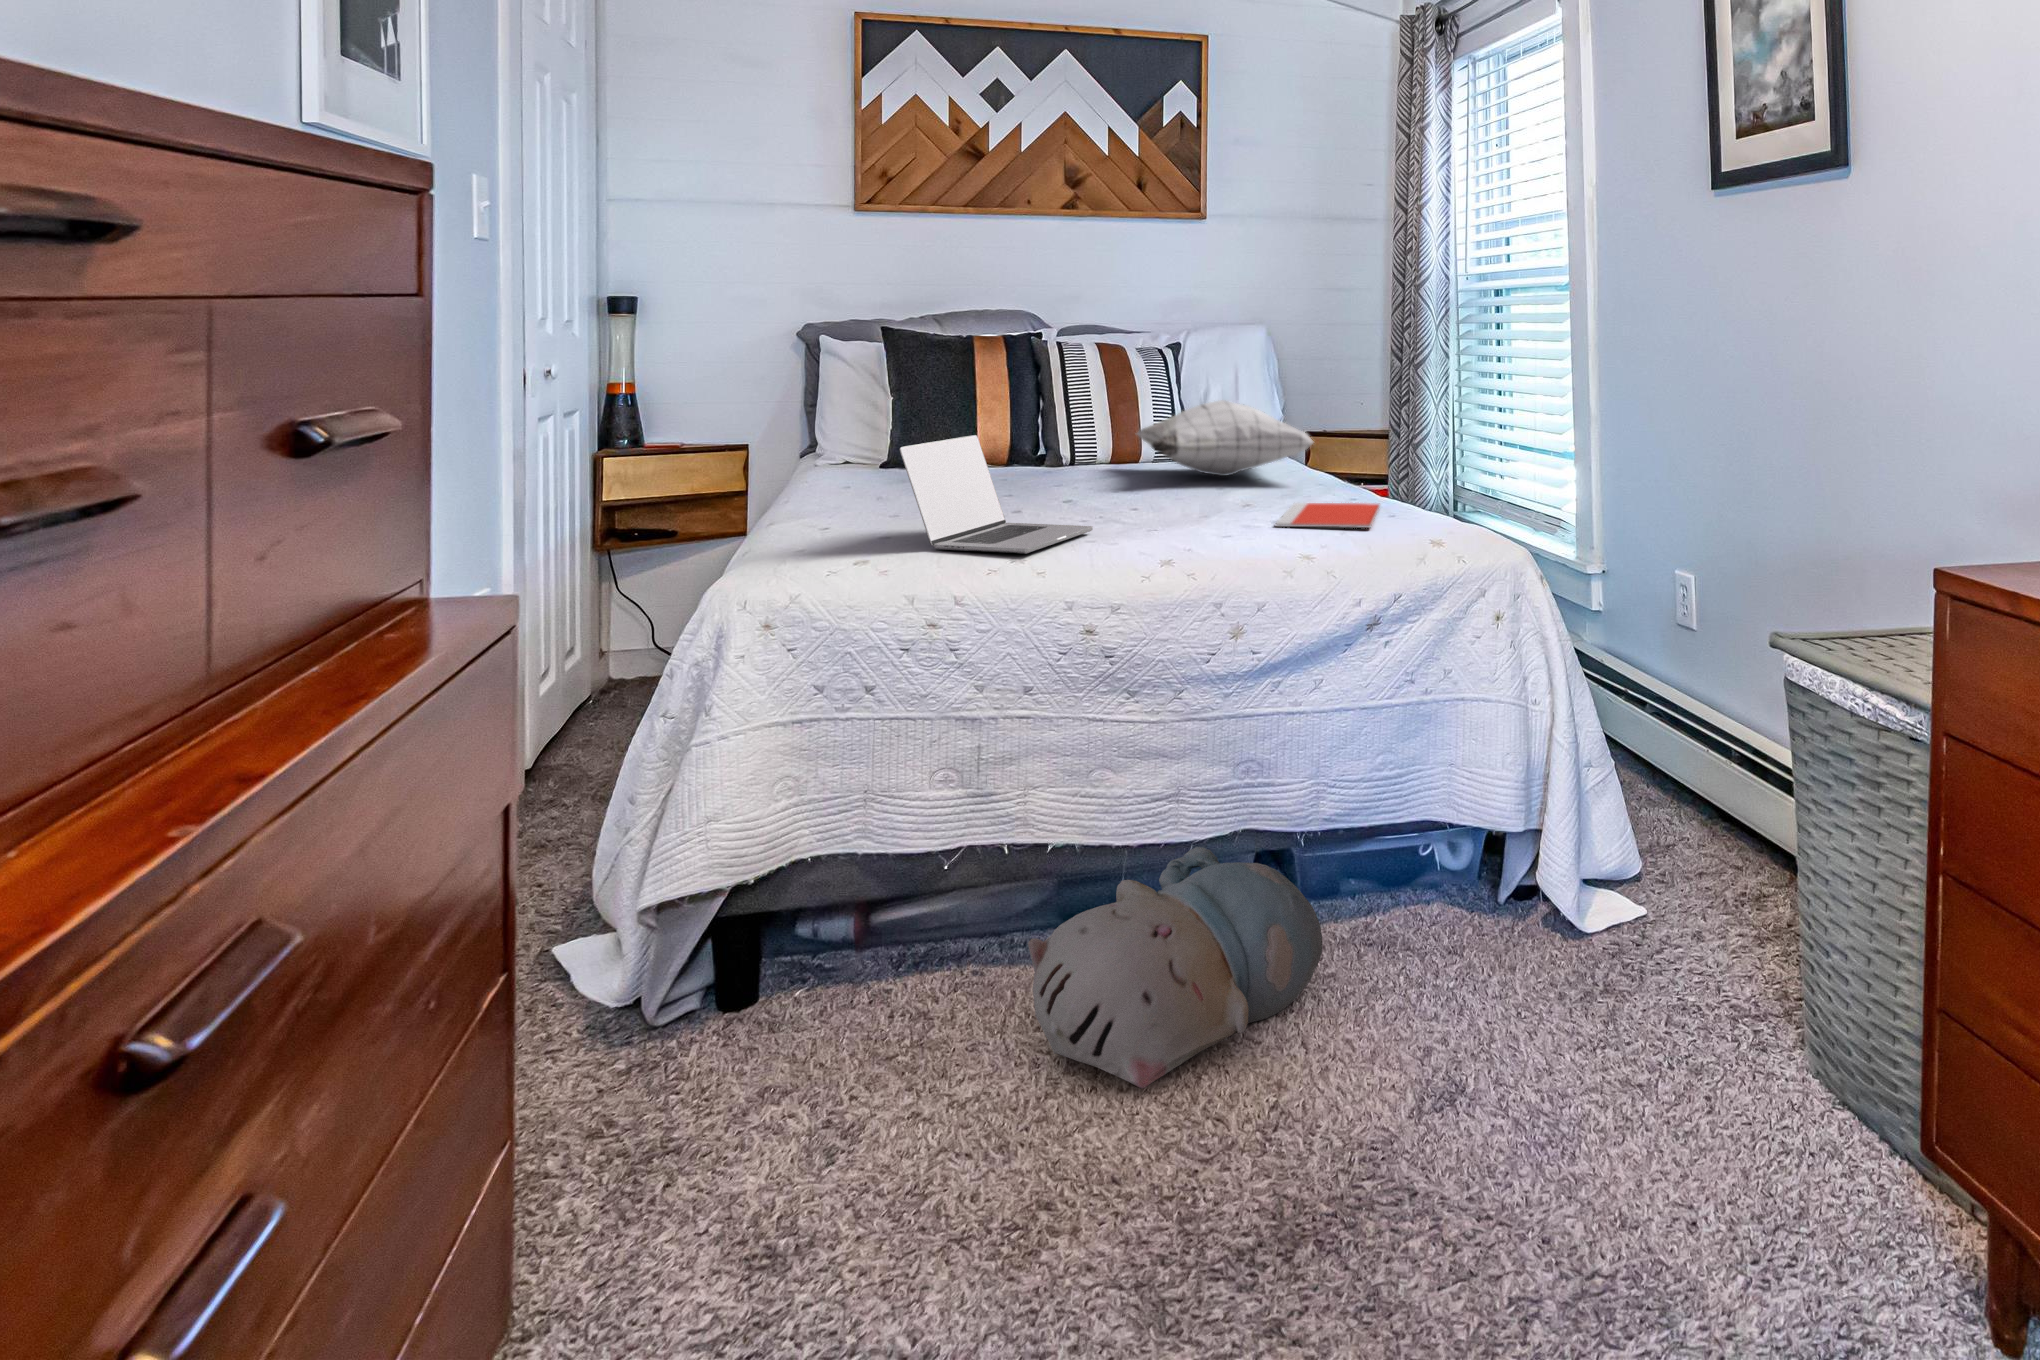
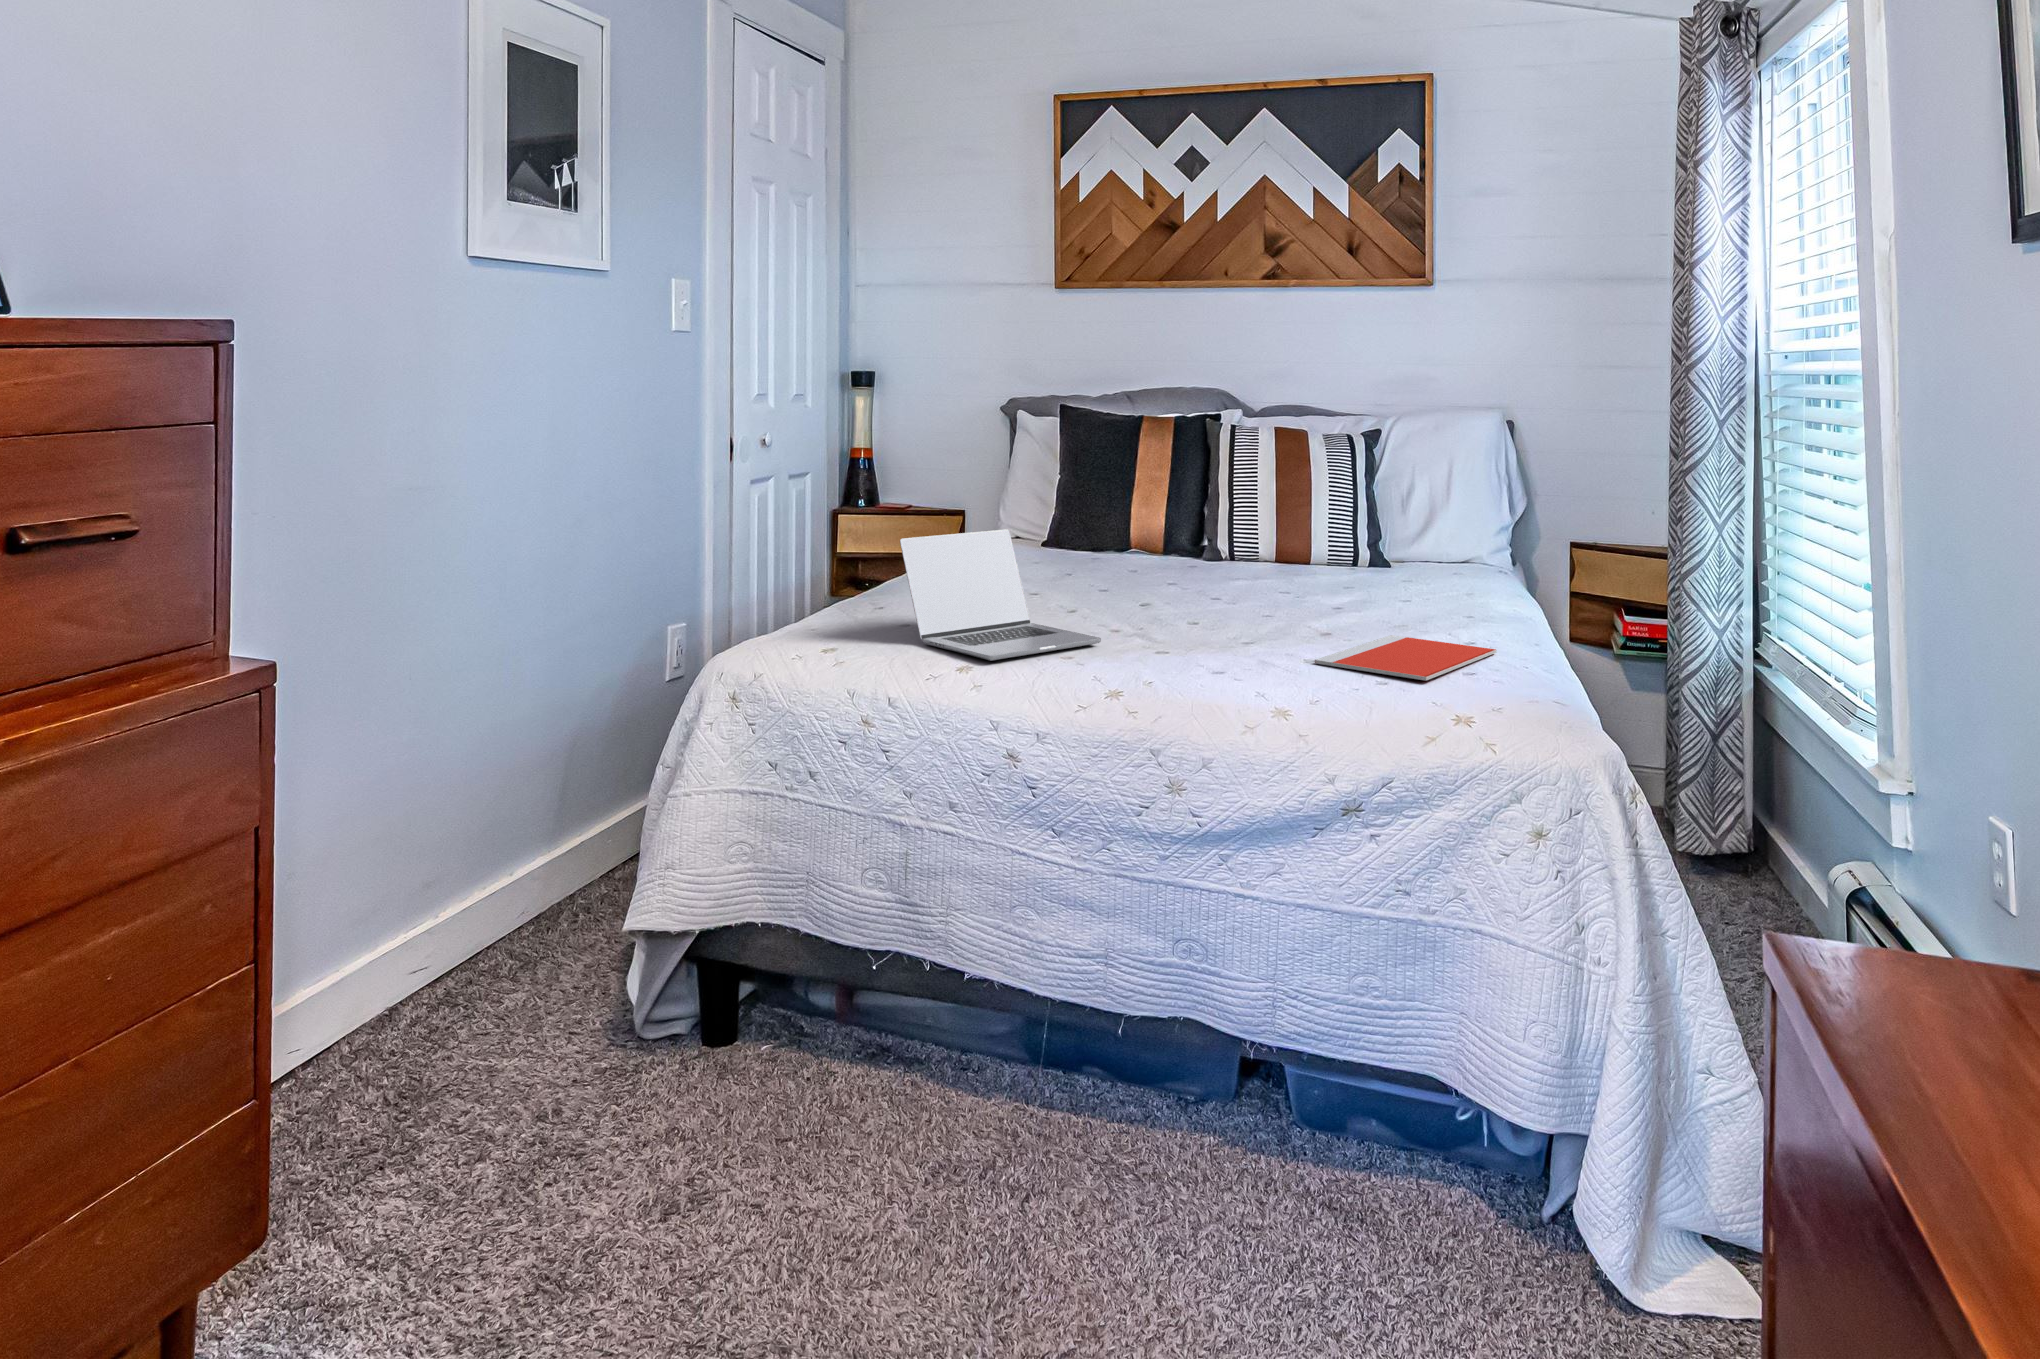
pillow: present [1137,400,1313,476] -> none [1257,502,1462,591]
plush toy: present [1028,847,1323,1088] -> none [884,1020,1236,1269]

